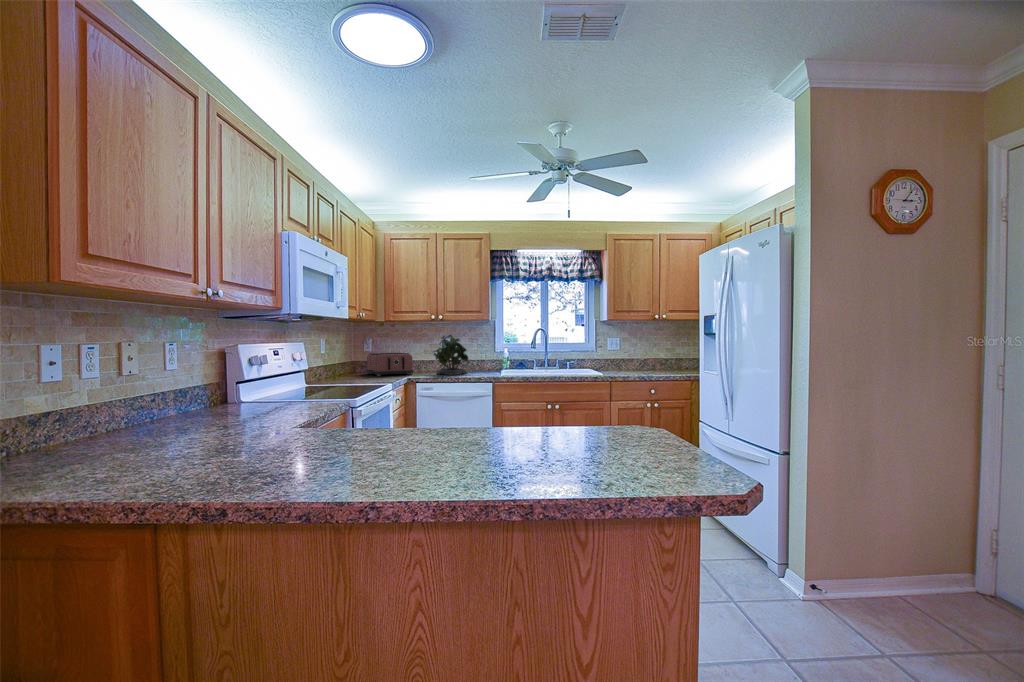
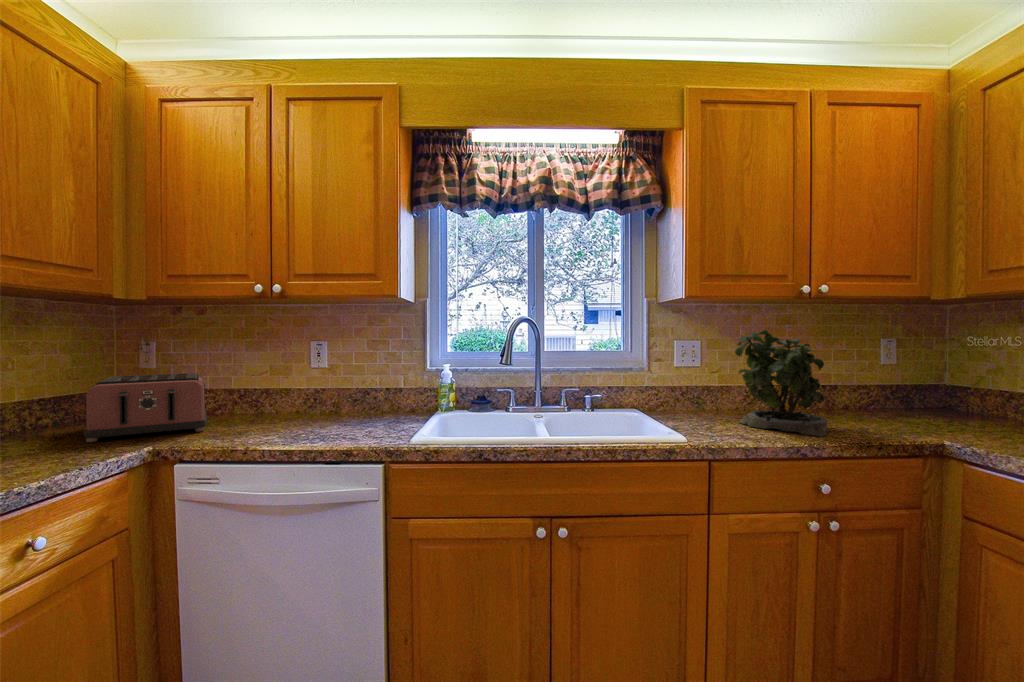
potted plant: present [434,335,468,375] -> present [735,325,829,437]

